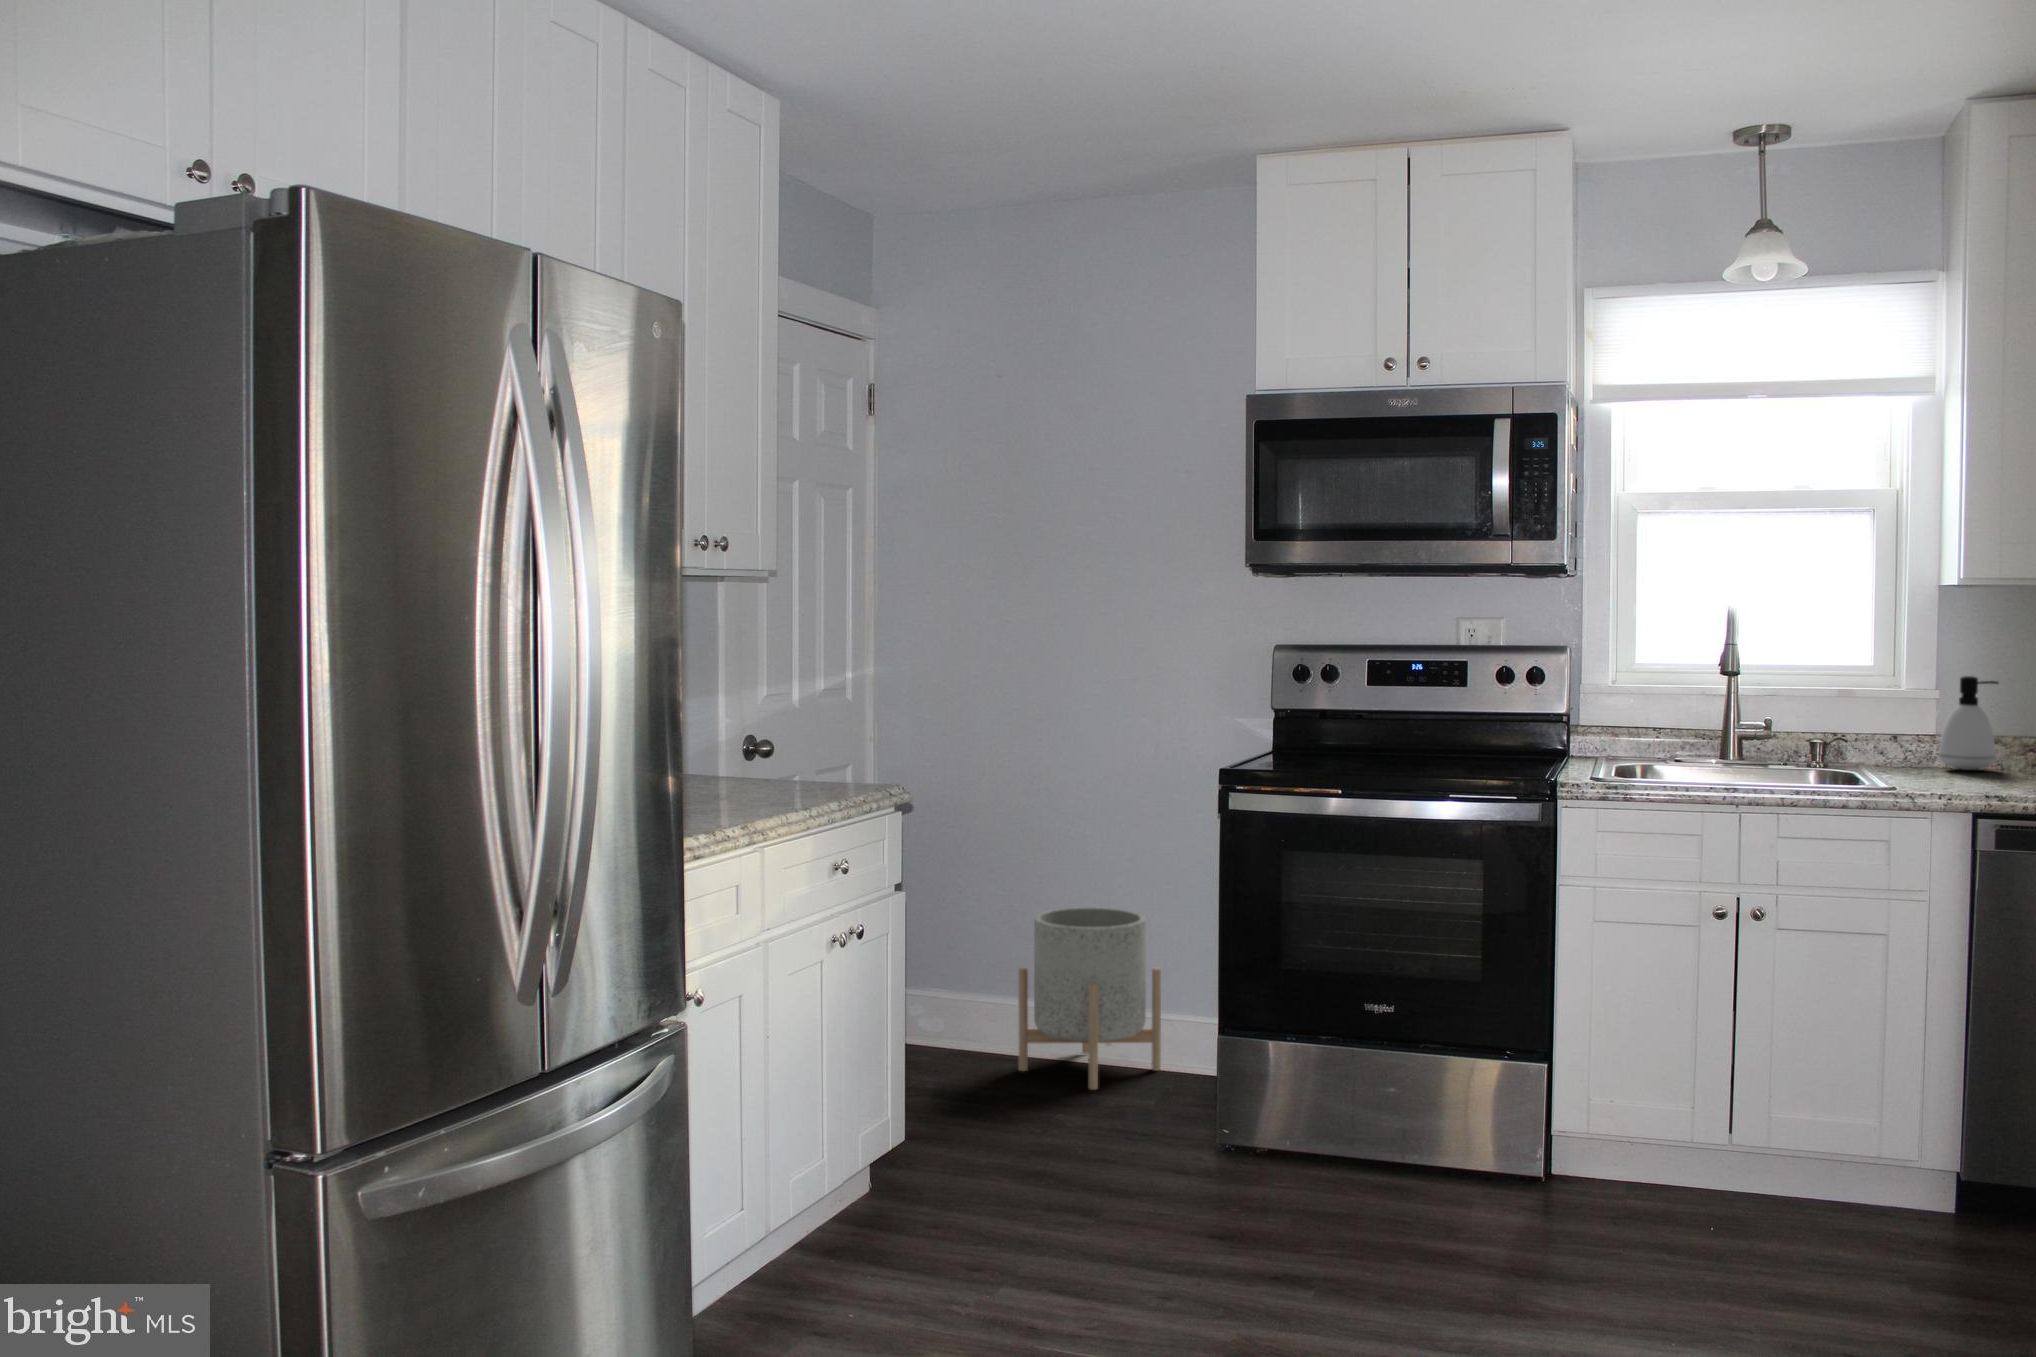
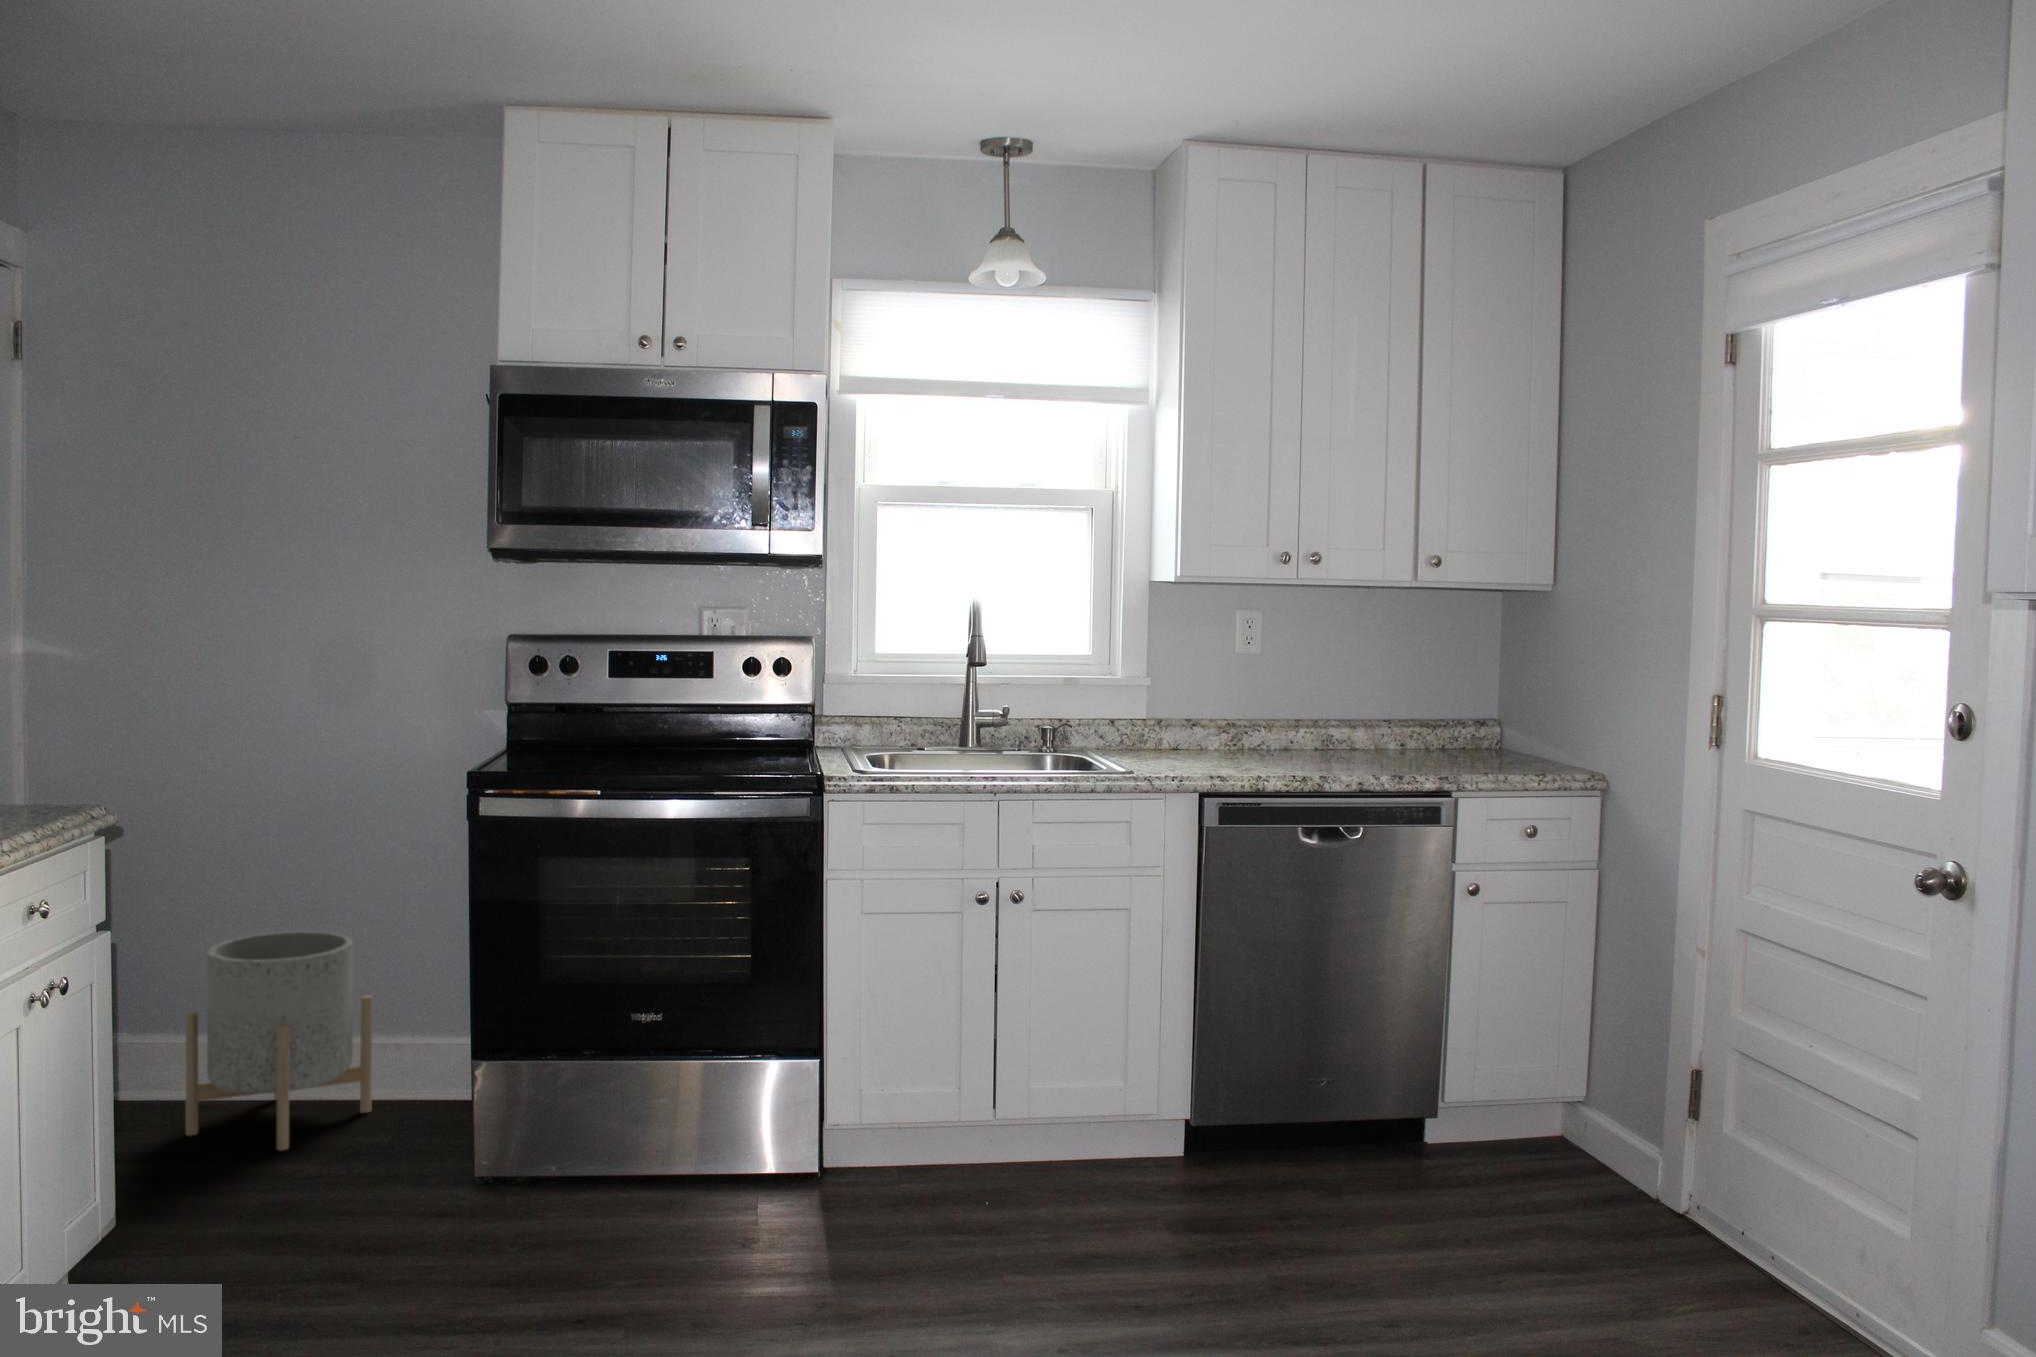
soap dispenser: present [1939,676,1998,770] -> none [1148,667,1197,752]

